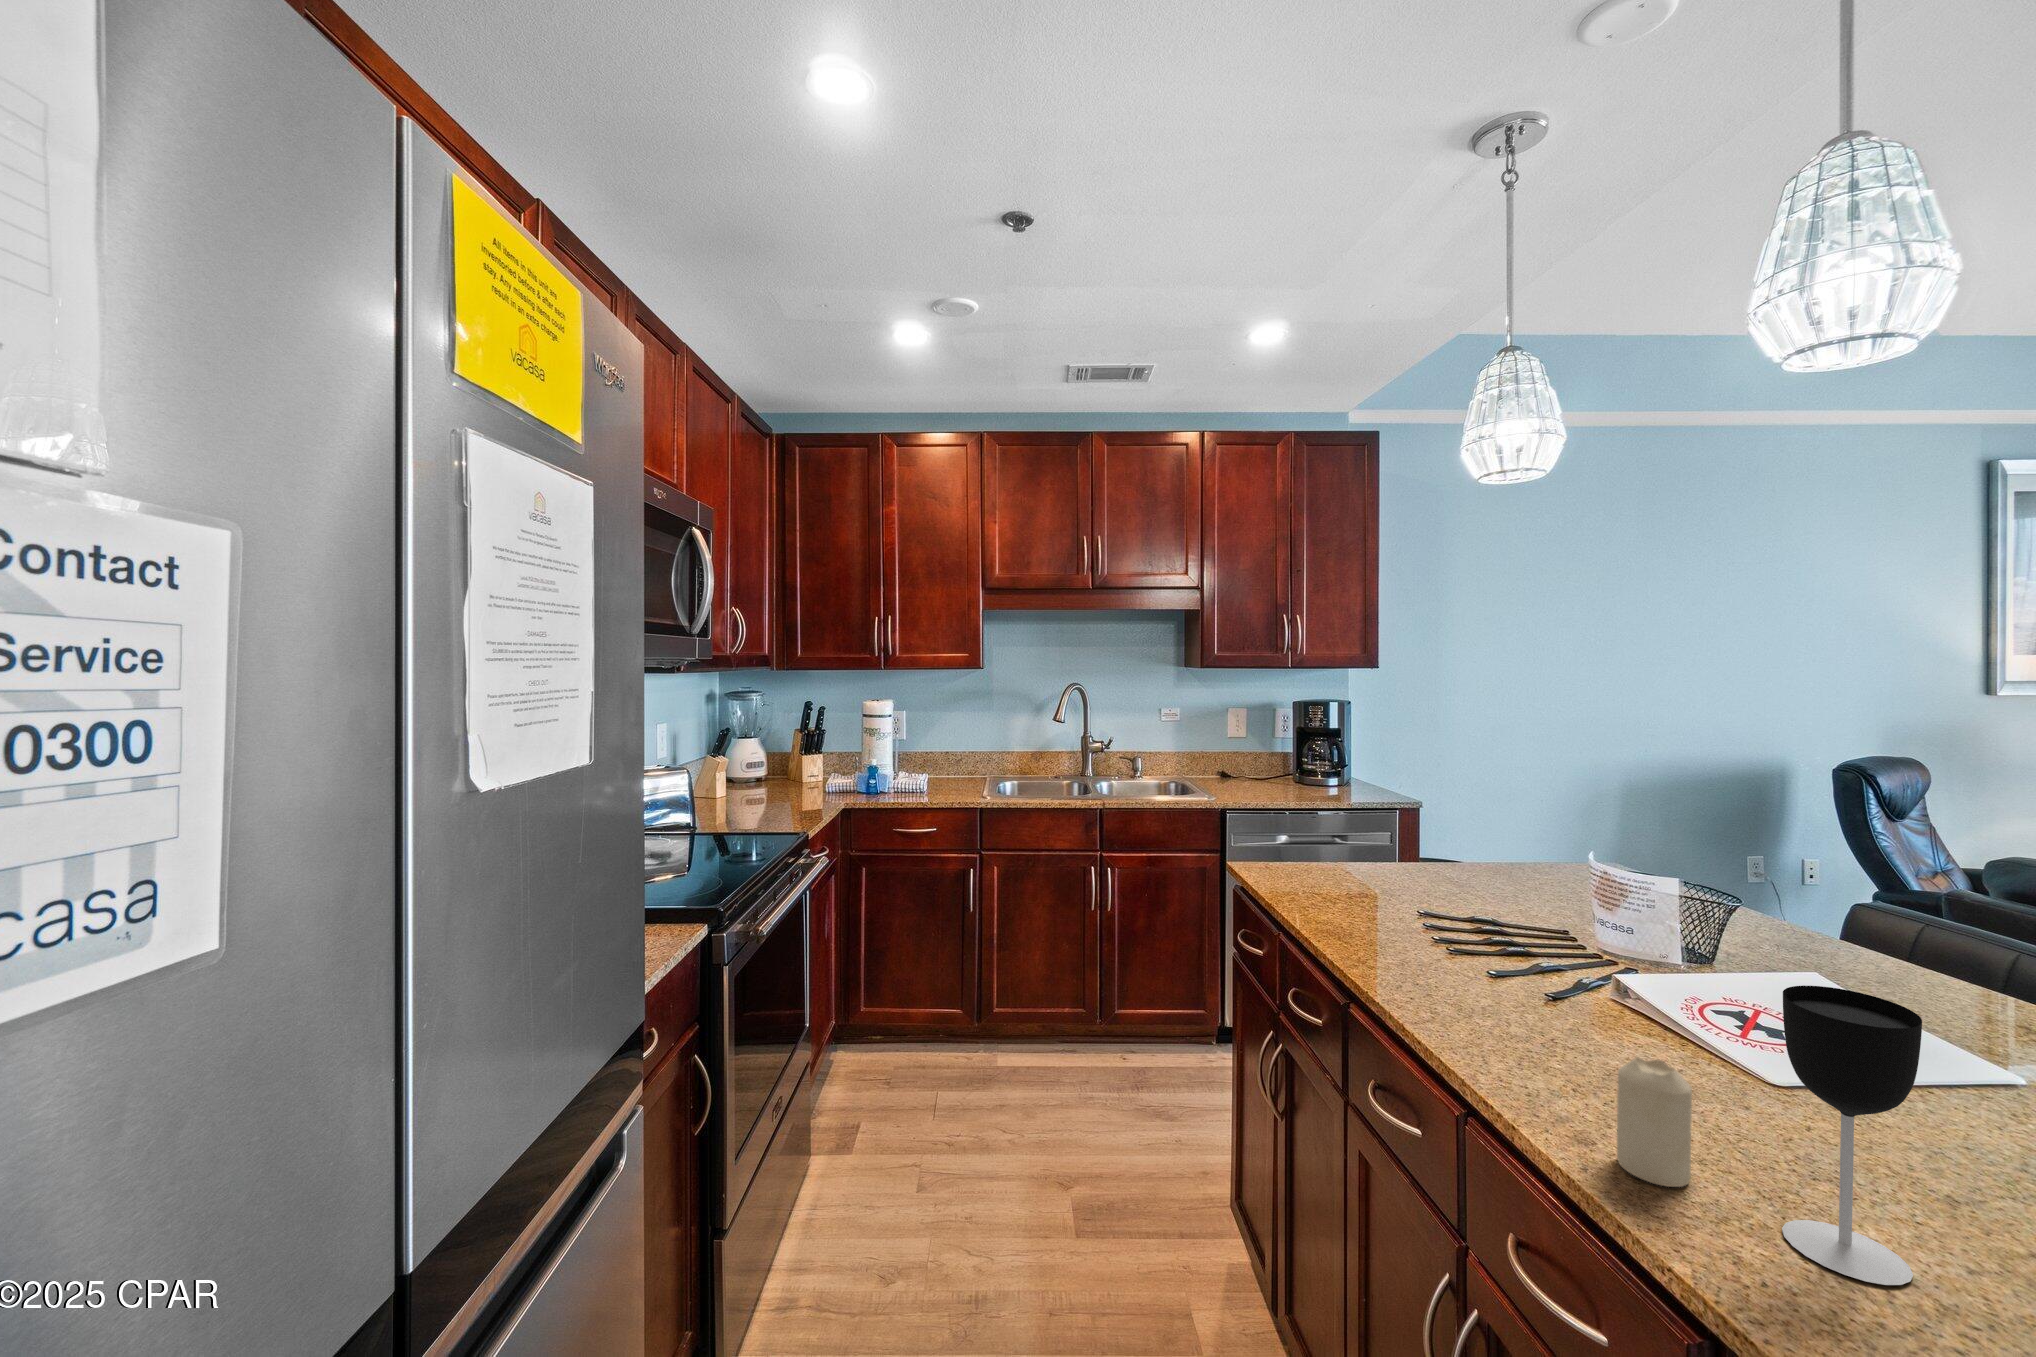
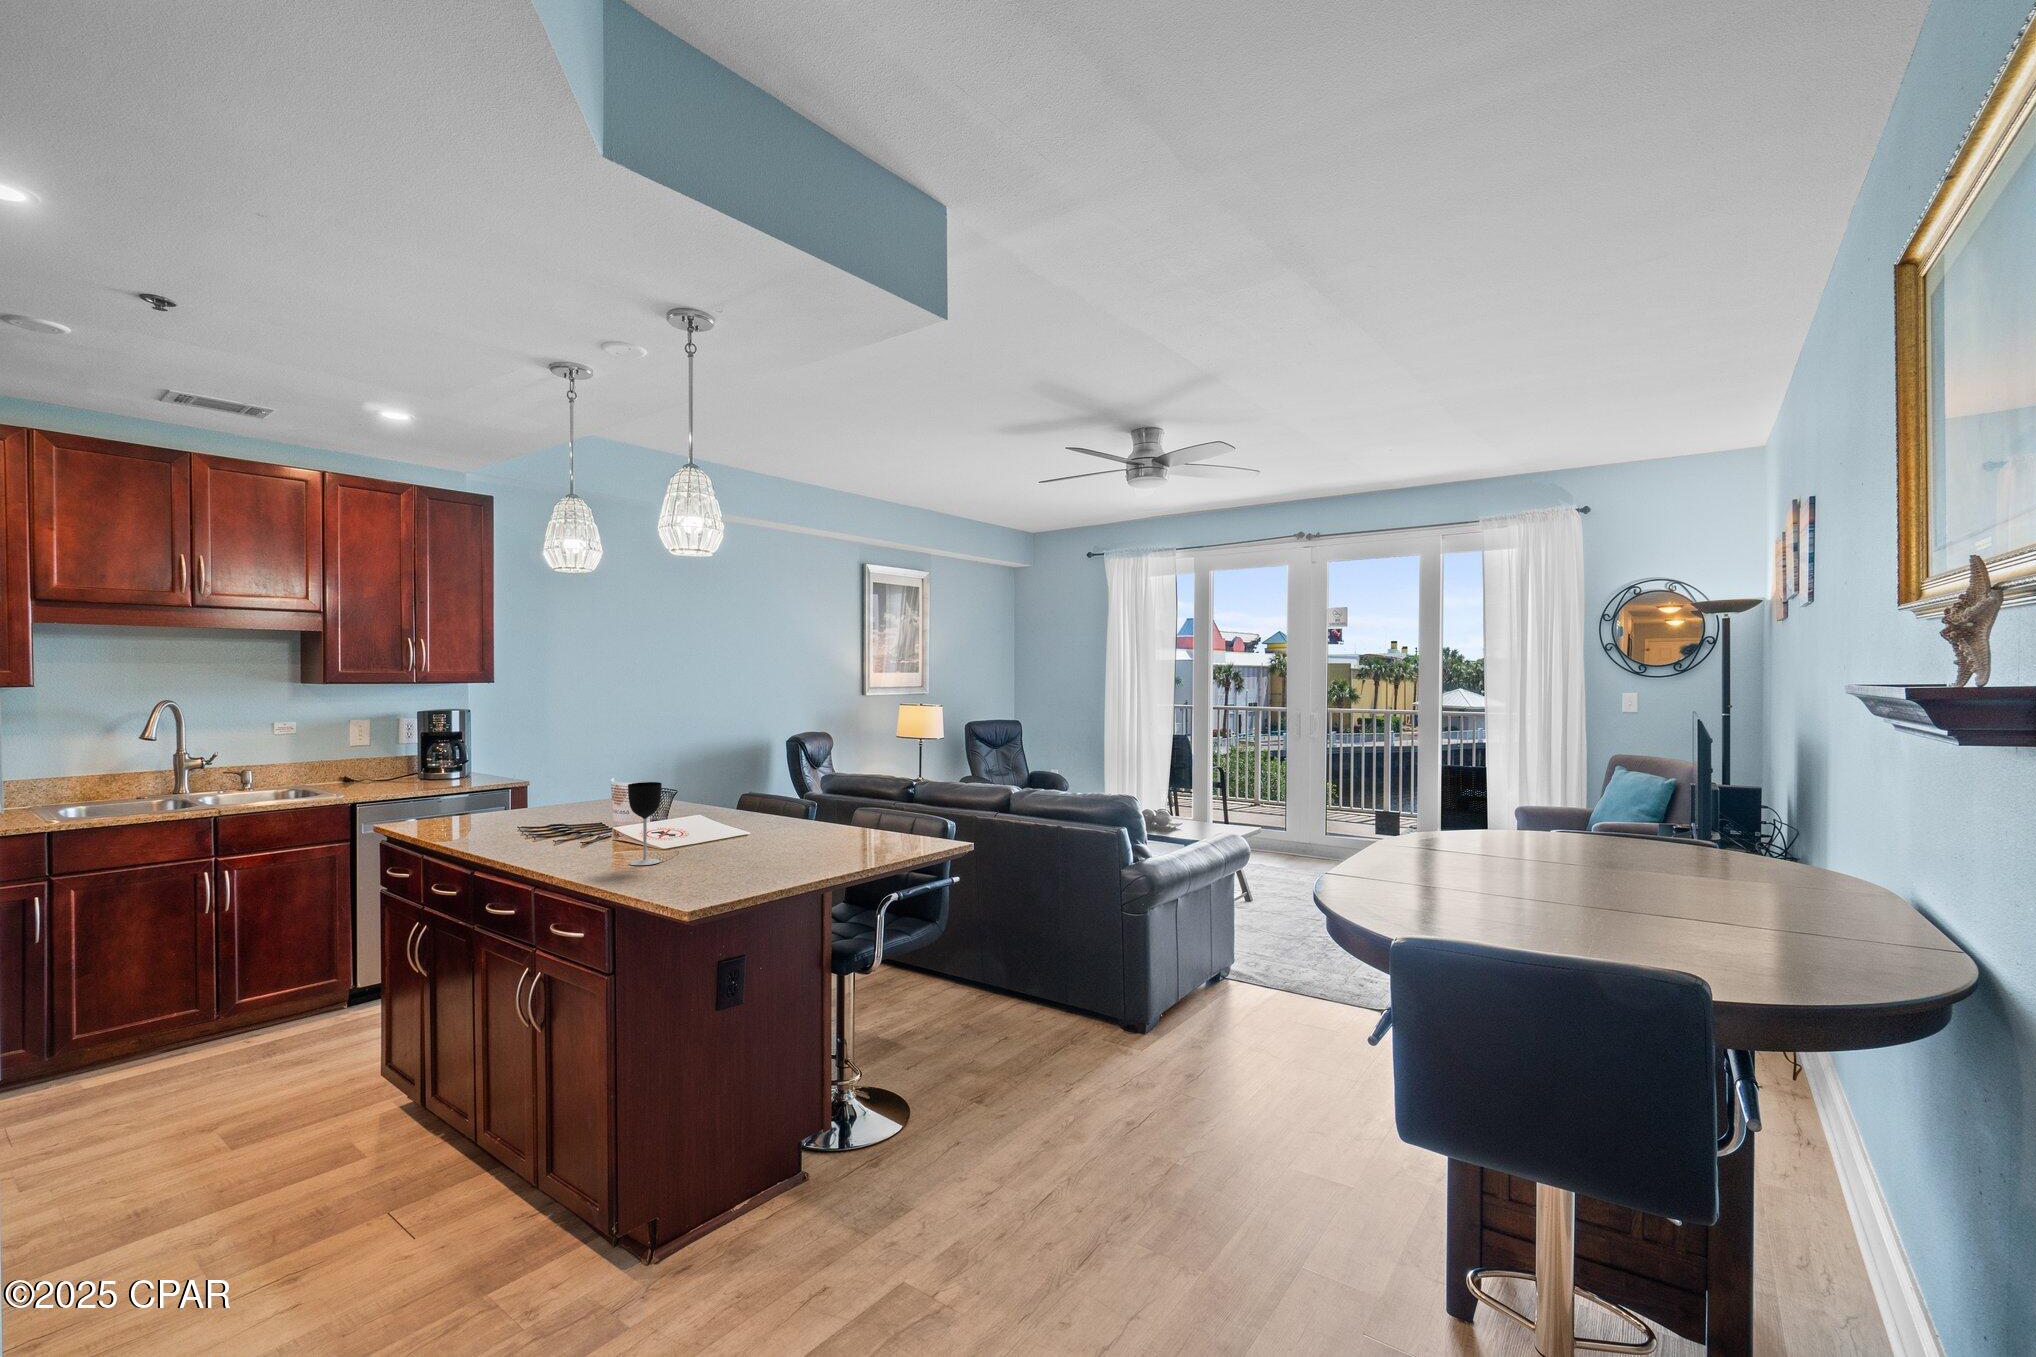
candle: present [1617,1057,1692,1187] -> none [583,822,607,863]

